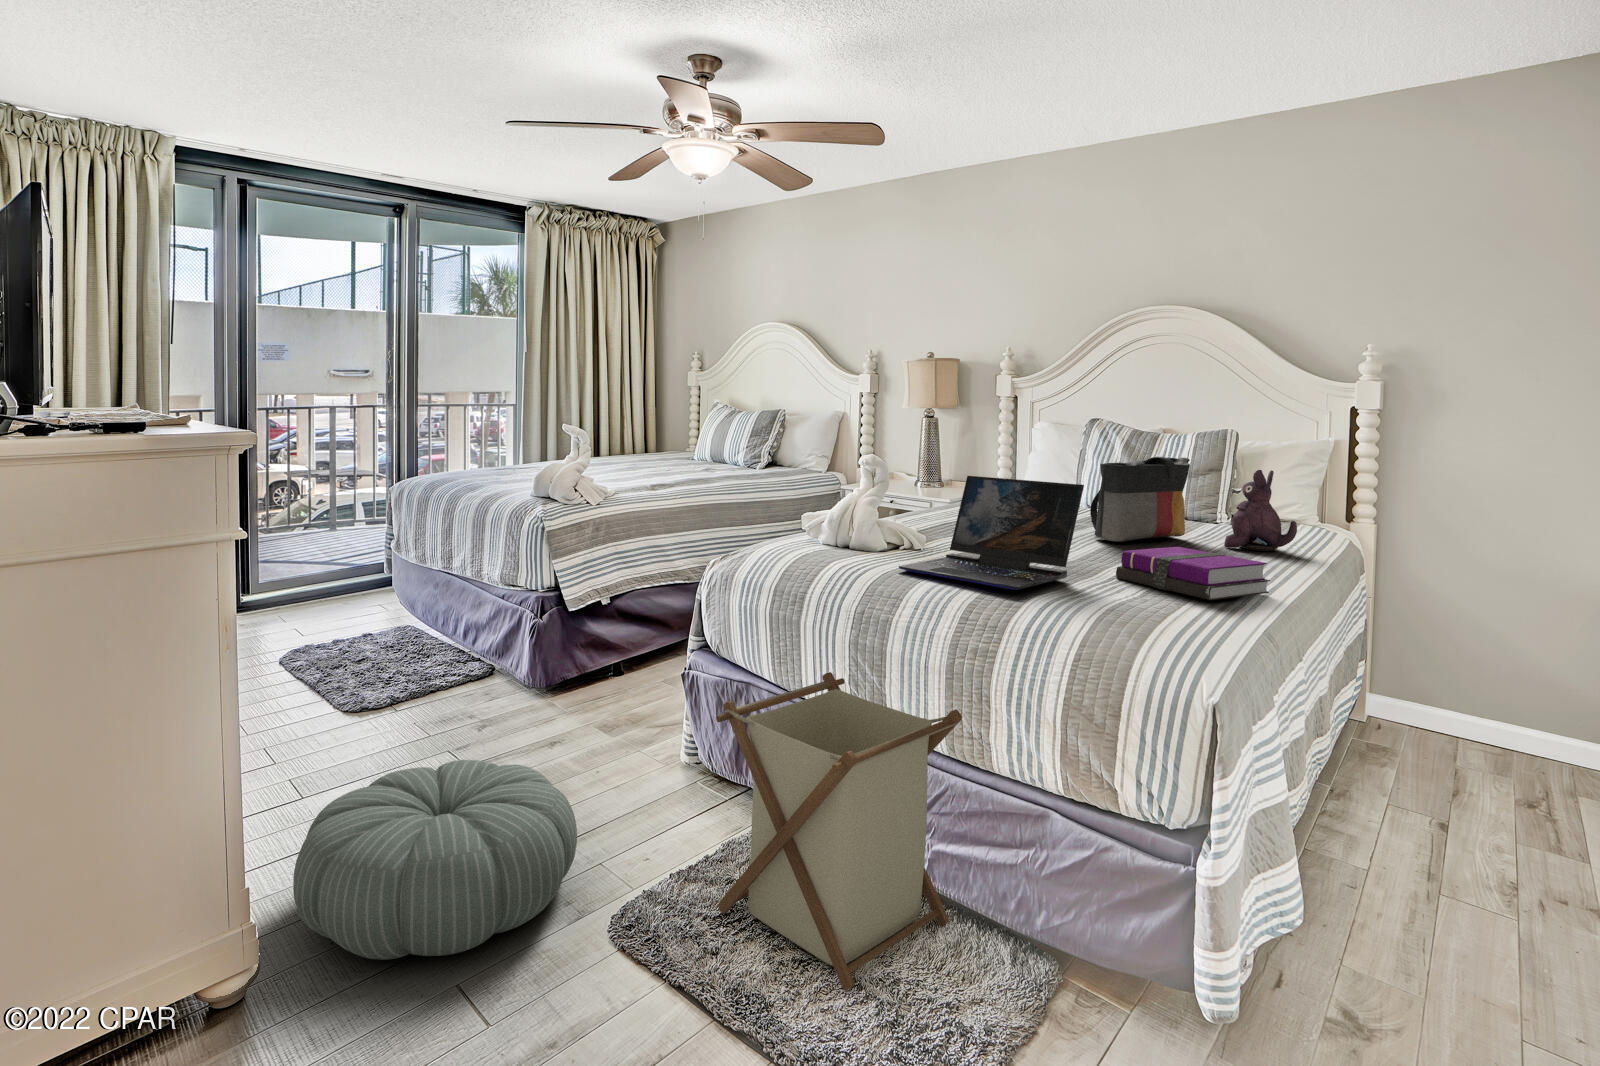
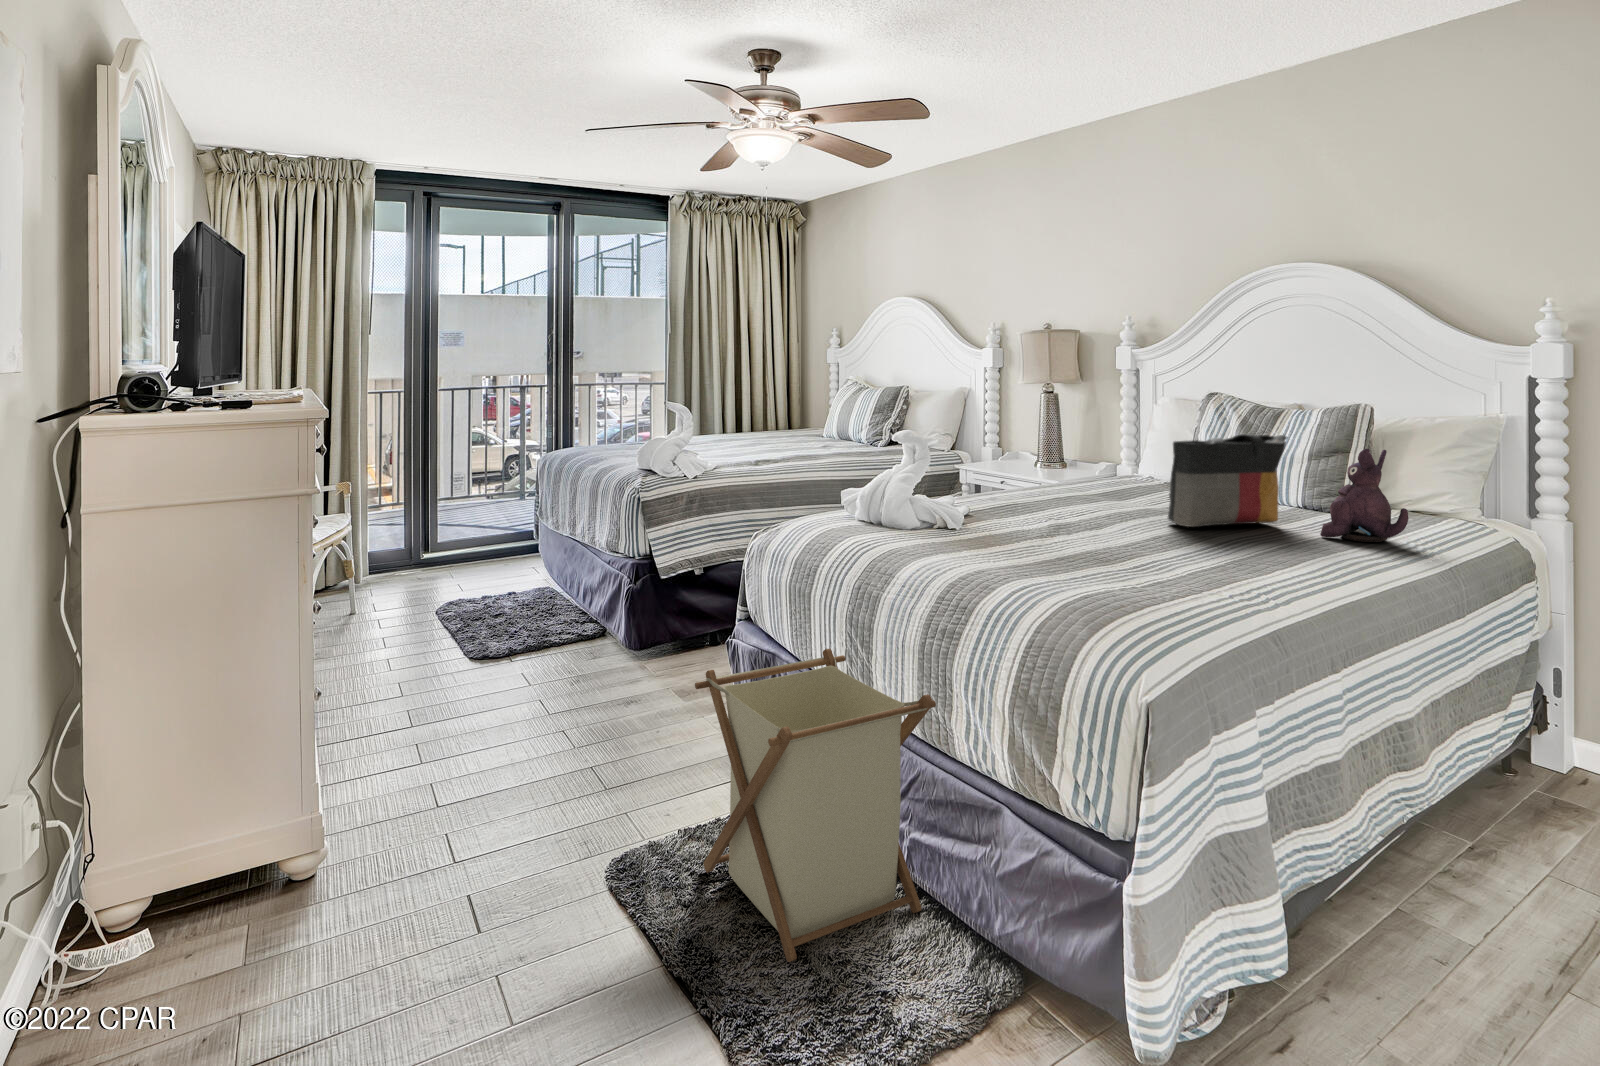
laptop: present [899,476,1084,590] -> none [912,453,1113,574]
notebook: present [1116,547,1270,600] -> none [1151,534,1324,594]
pouf: present [293,760,577,960] -> none [342,708,594,878]

